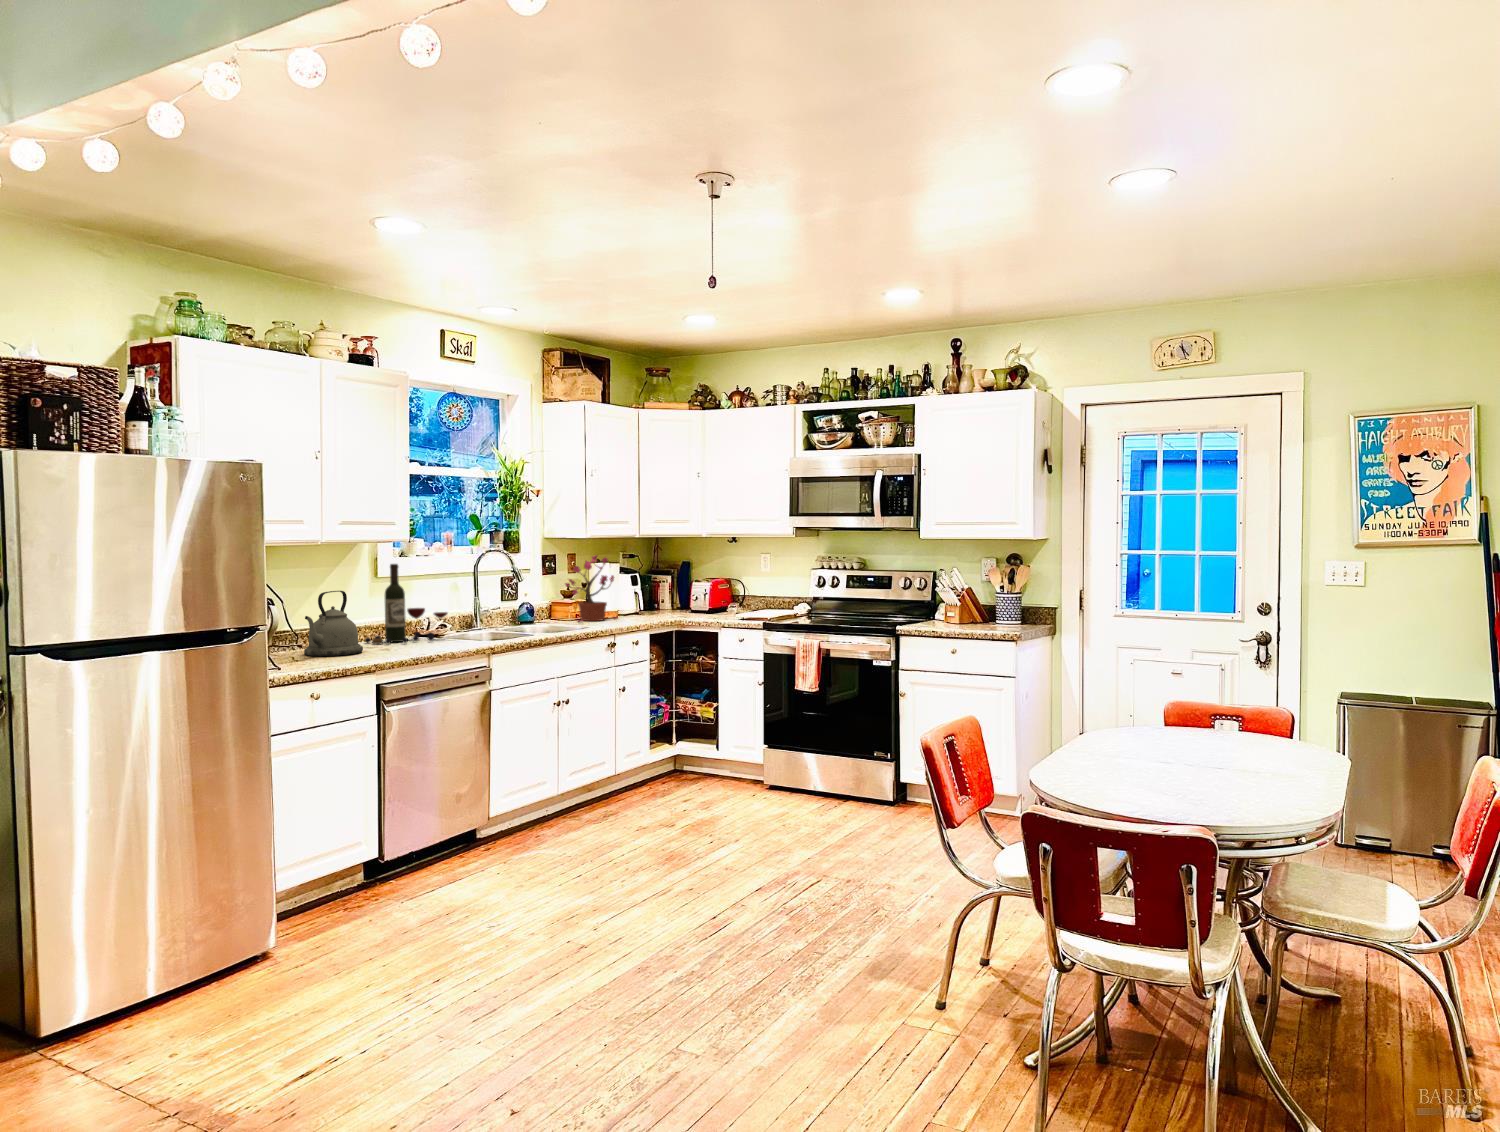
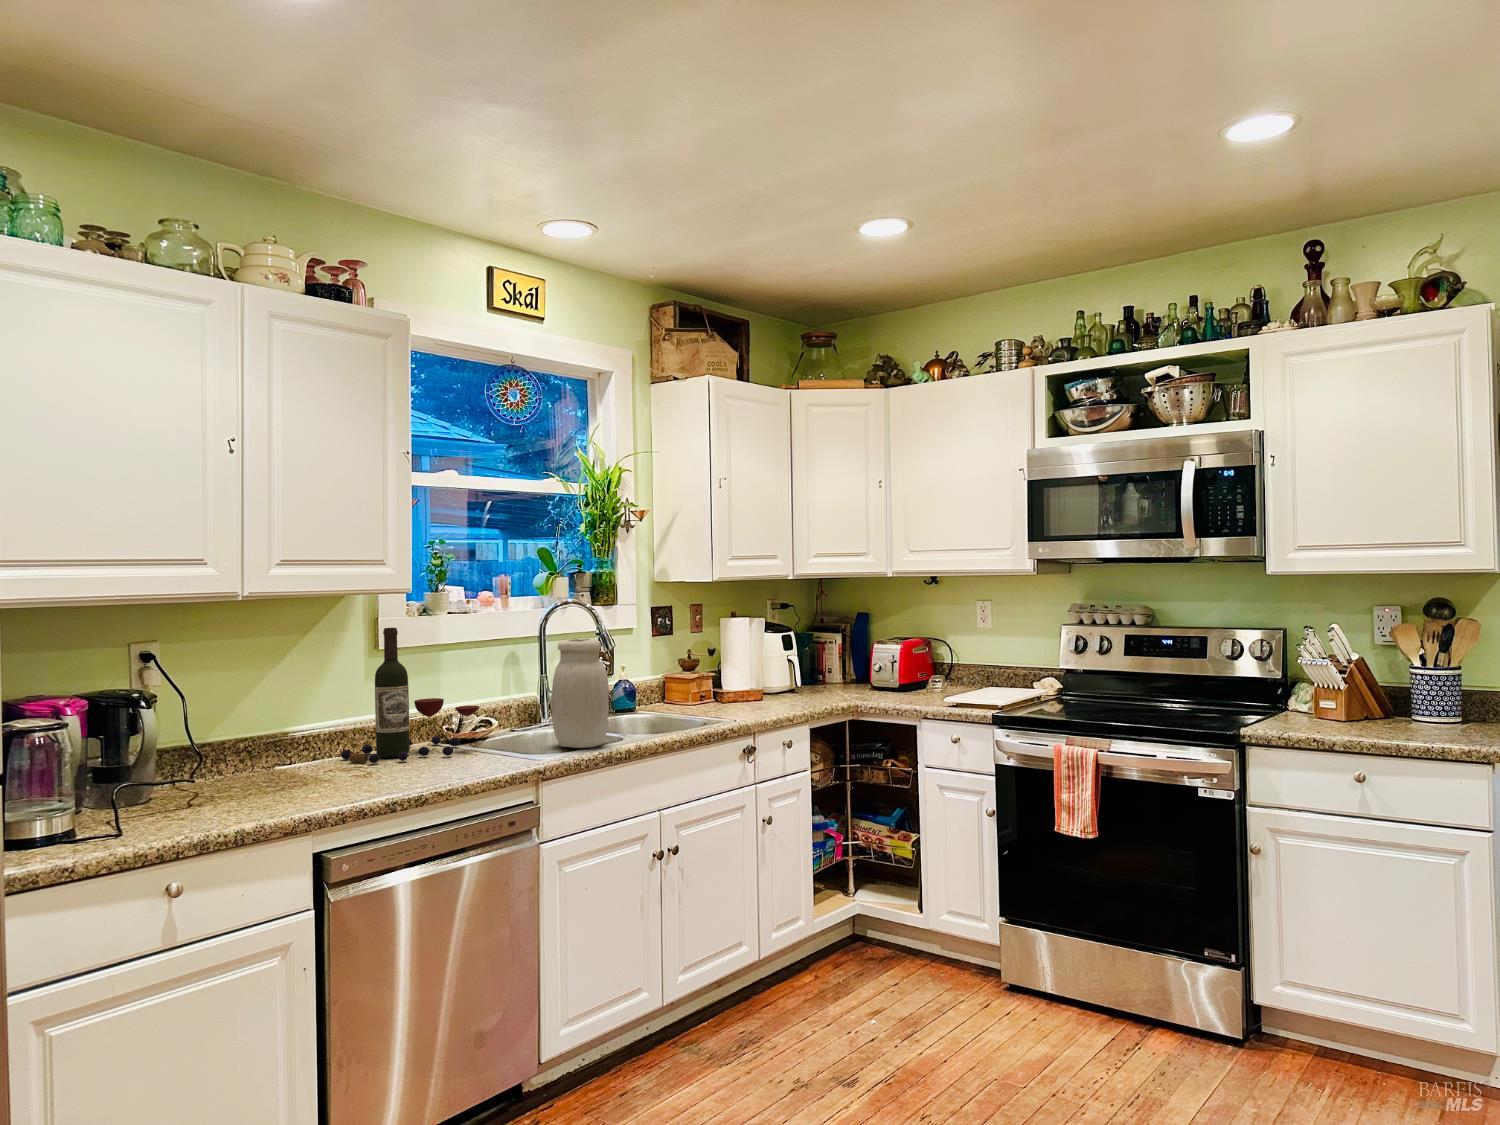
potted plant: present [565,555,616,622] -> none [682,606,764,711]
jar: none [492,572,528,638] -> present [551,639,609,748]
kettle: present [304,591,363,656] -> none [197,678,315,796]

